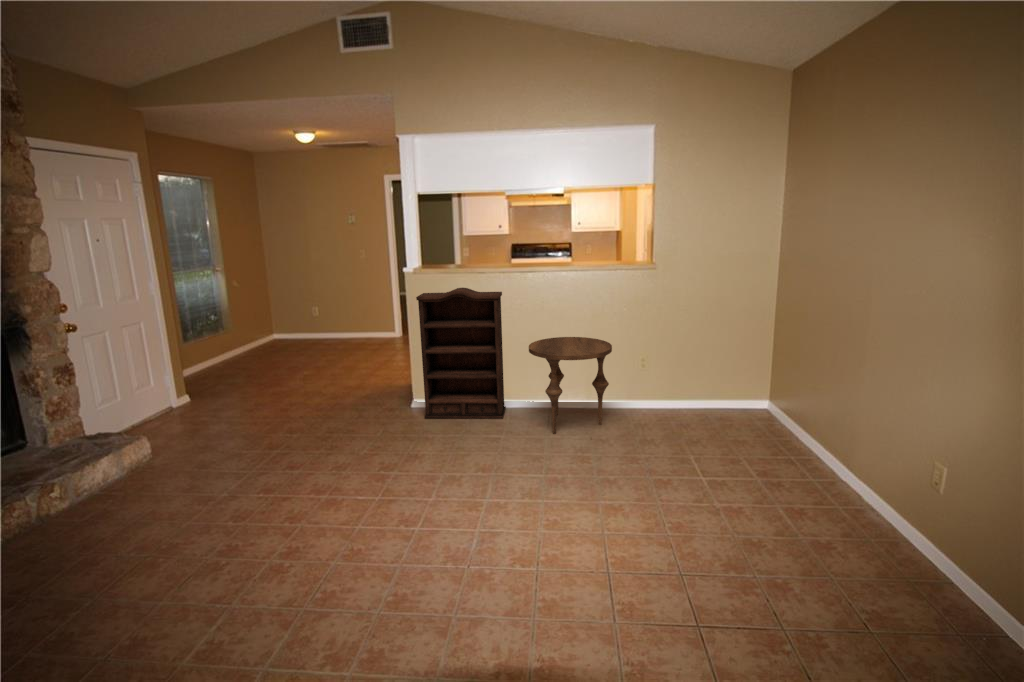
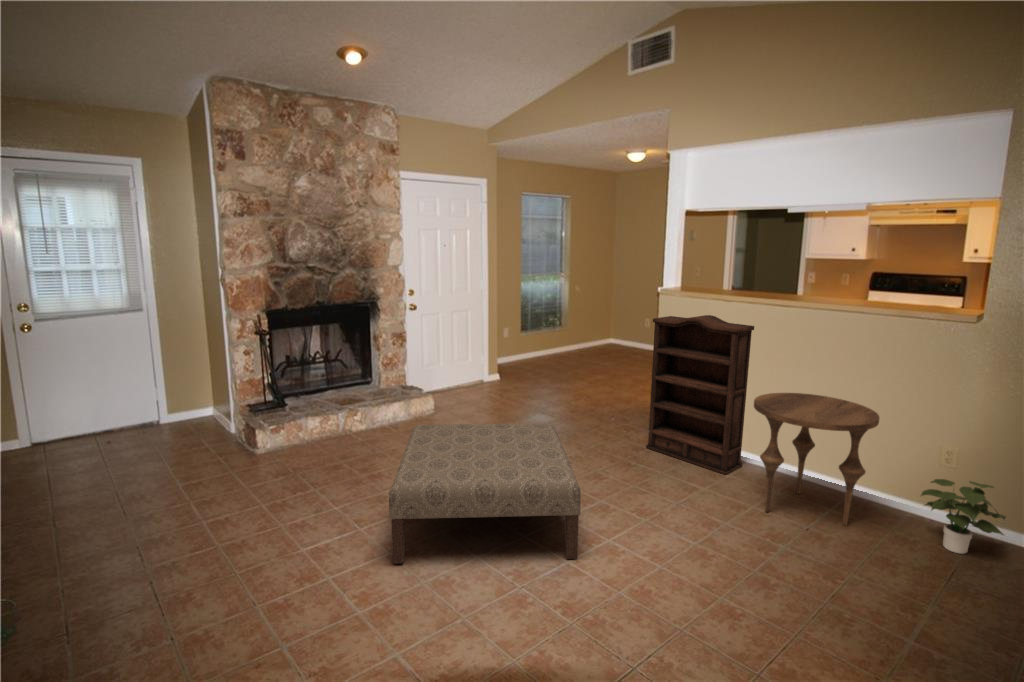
potted plant: none [634,371,680,418] -> present [921,479,1006,554]
ottoman: none [224,417,480,616] -> present [389,424,581,564]

